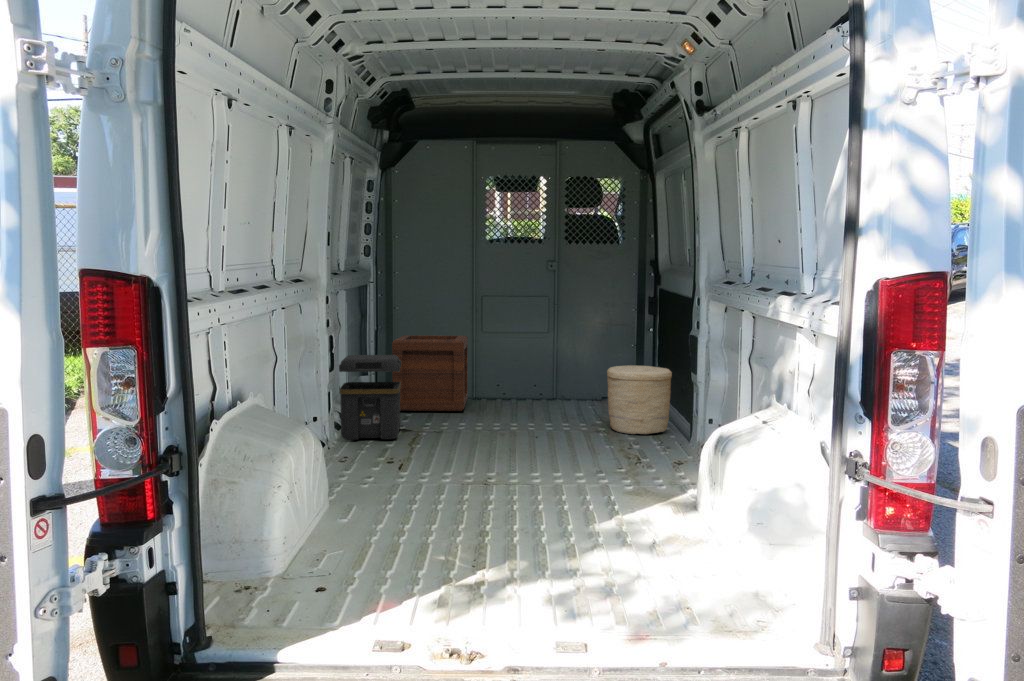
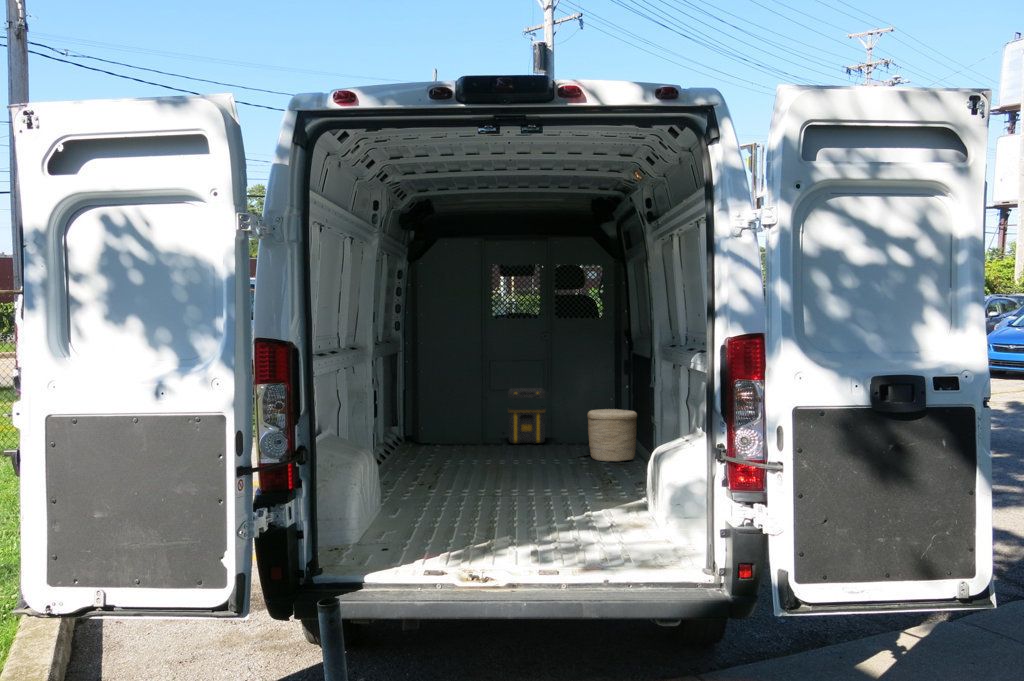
wooden crate: present [392,335,468,411] -> none [422,388,480,446]
toolbox: present [339,355,401,440] -> present [508,388,546,444]

